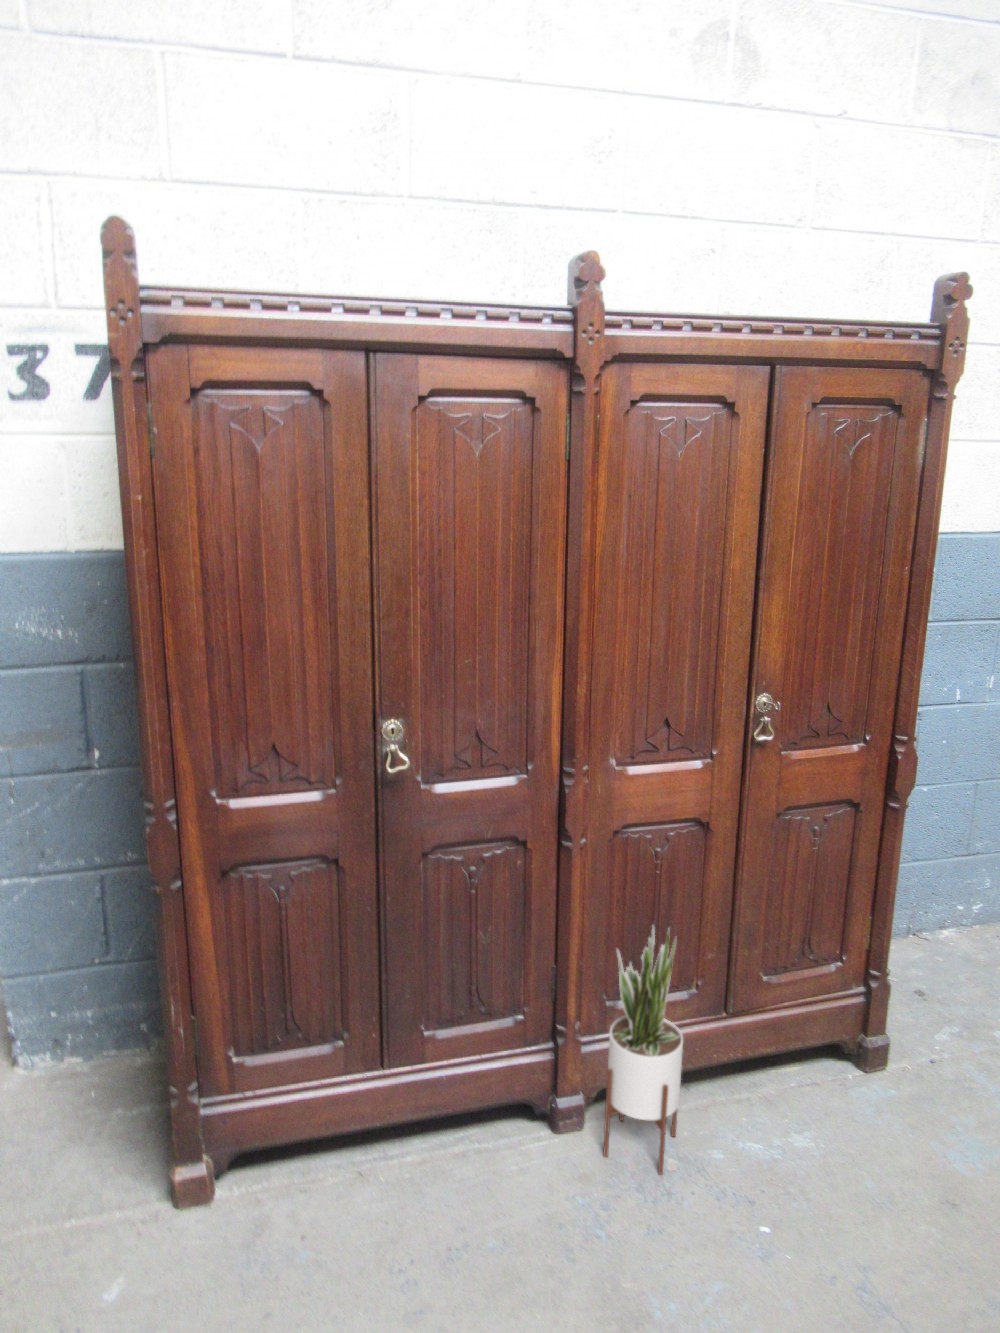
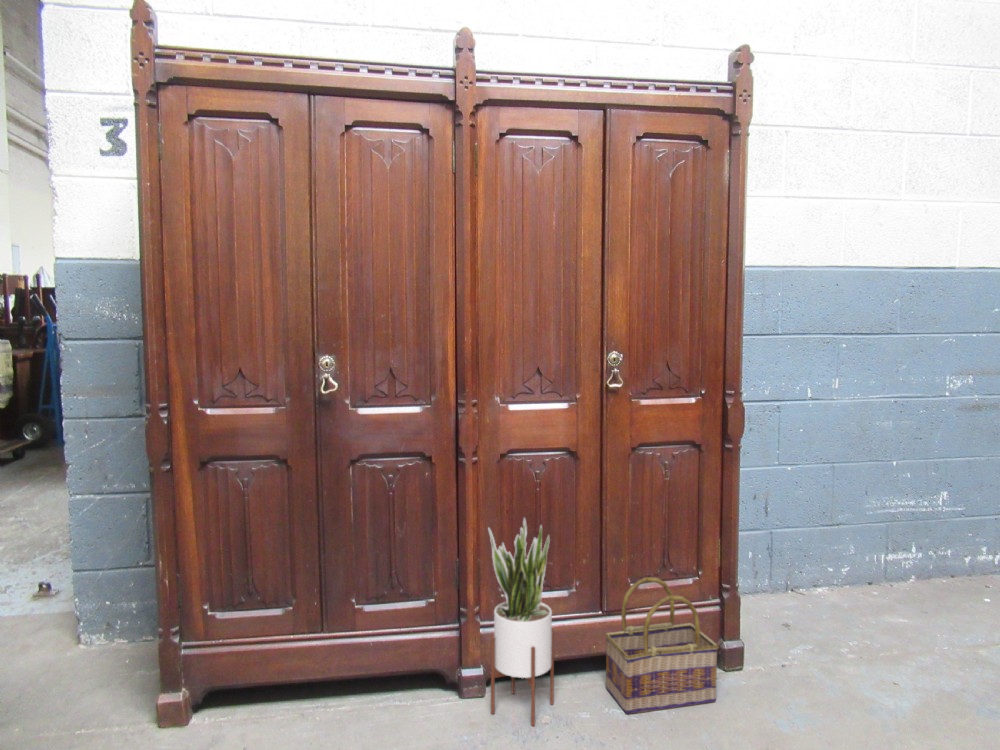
basket: none [733,975,879,1149] -> present [605,577,719,714]

